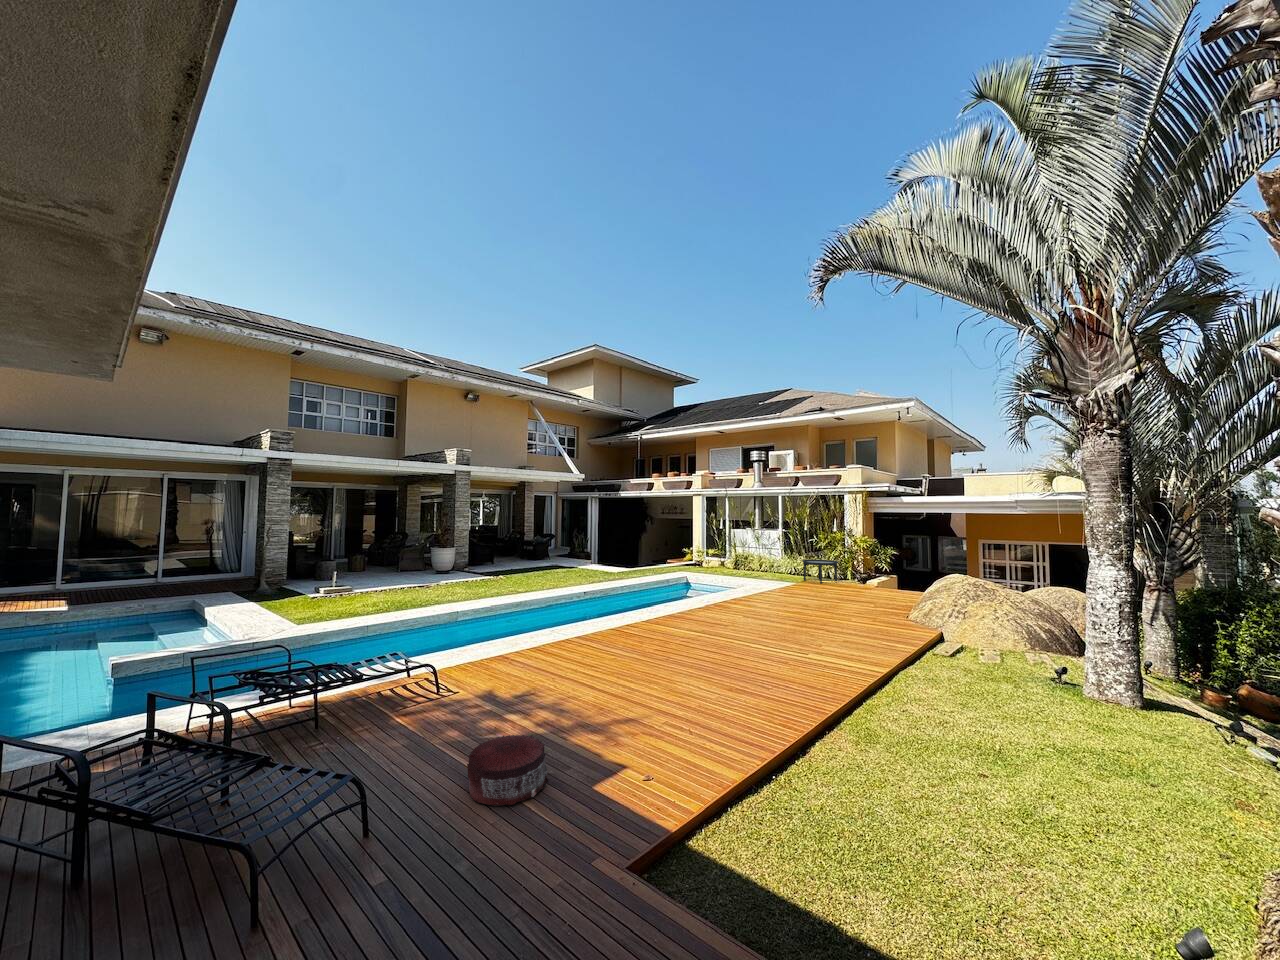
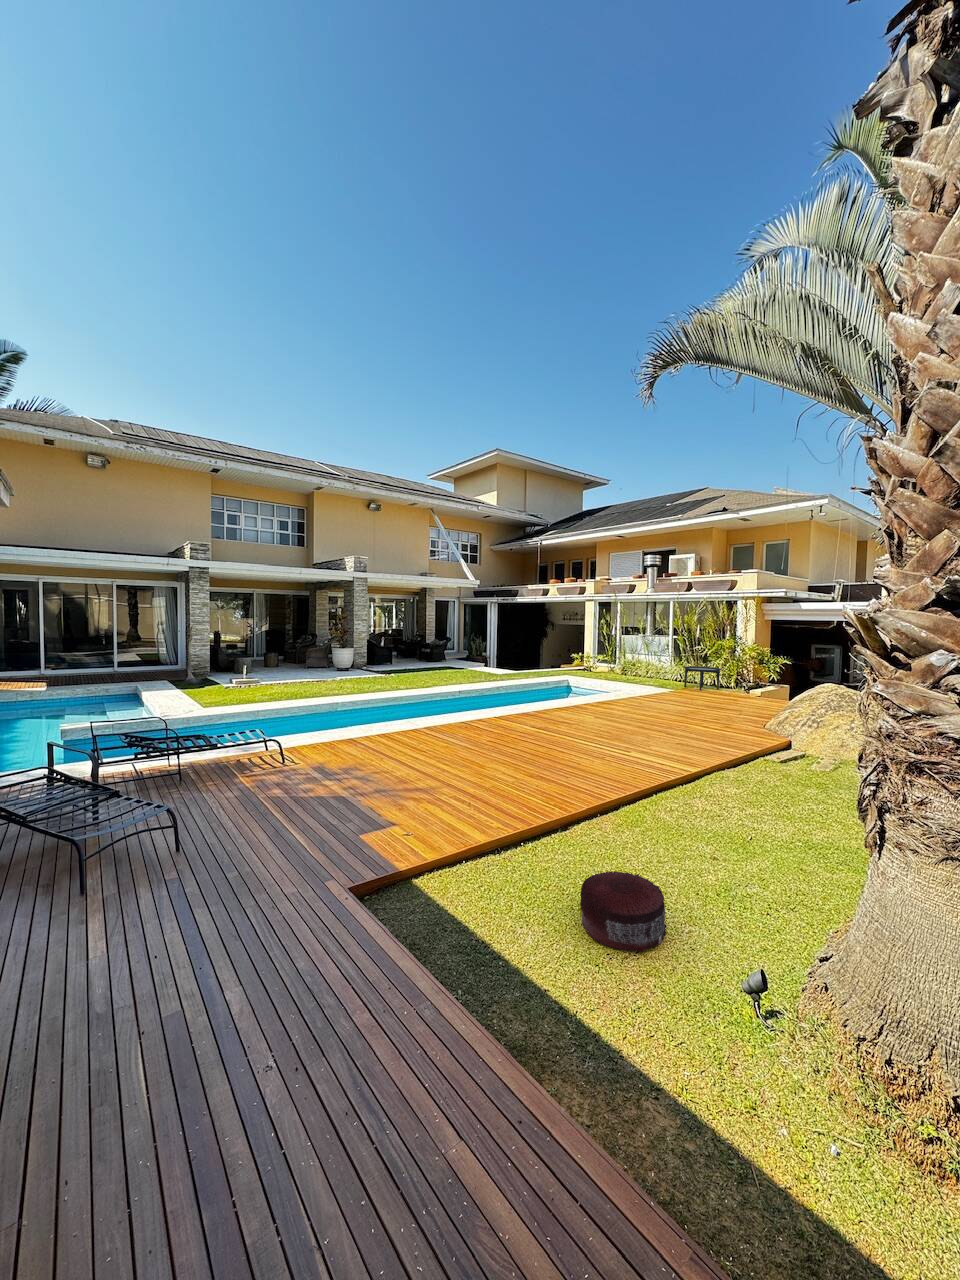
pouf: present [467,735,548,806] -> present [580,871,667,952]

